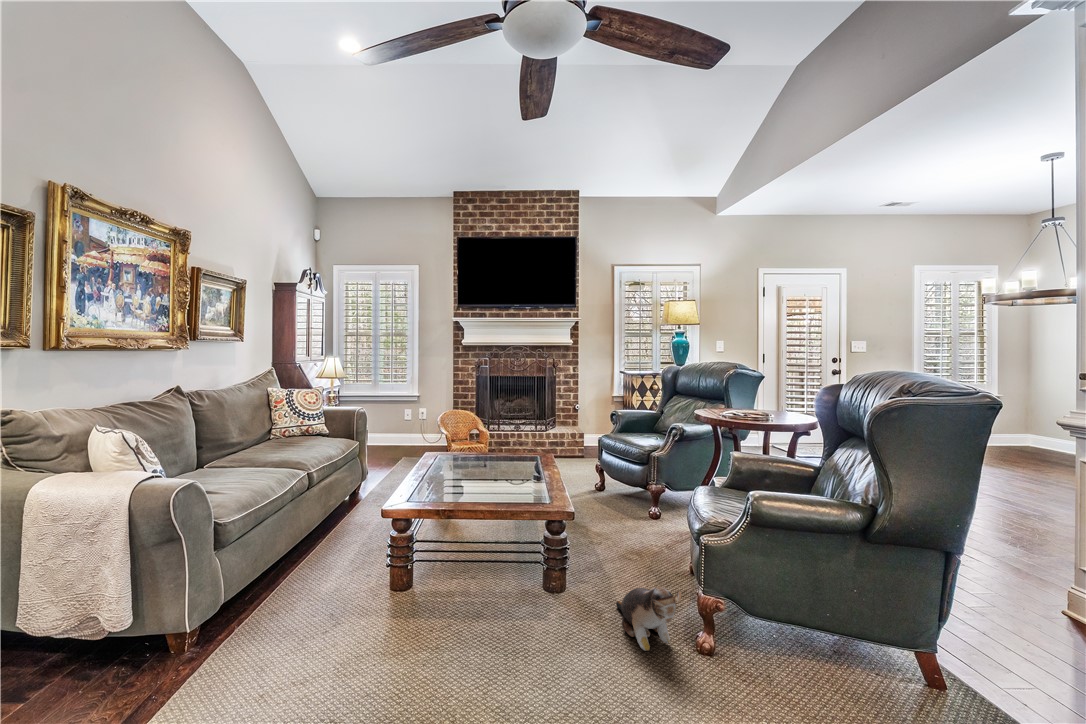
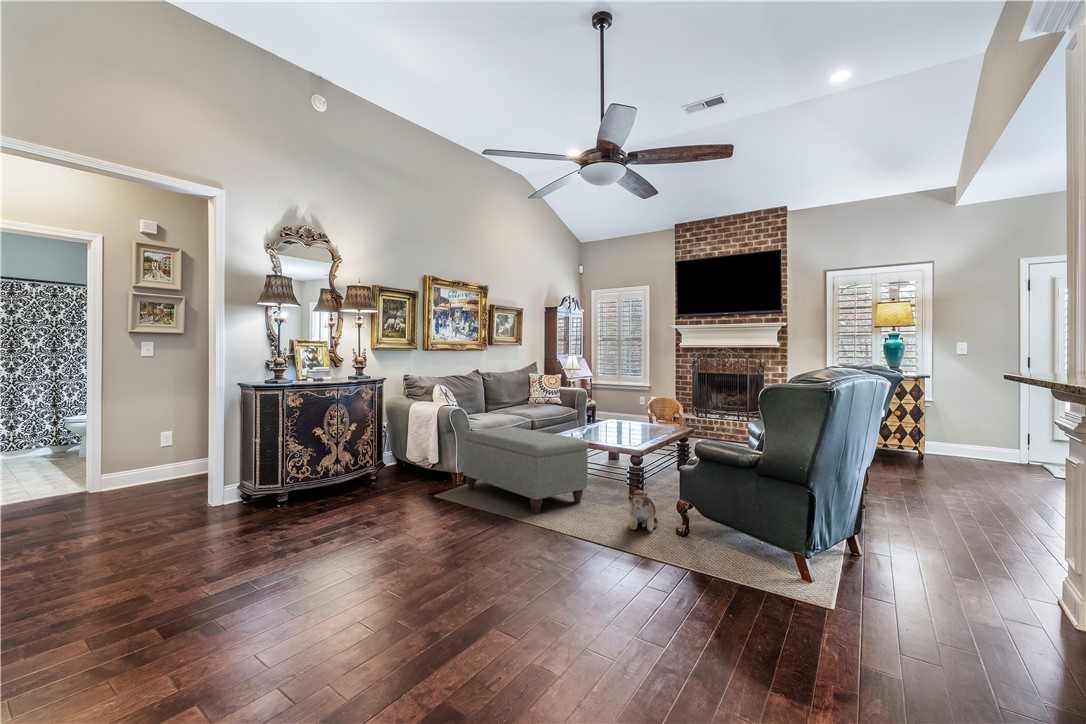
ottoman: none [243,499,511,679] -> present [463,427,589,513]

